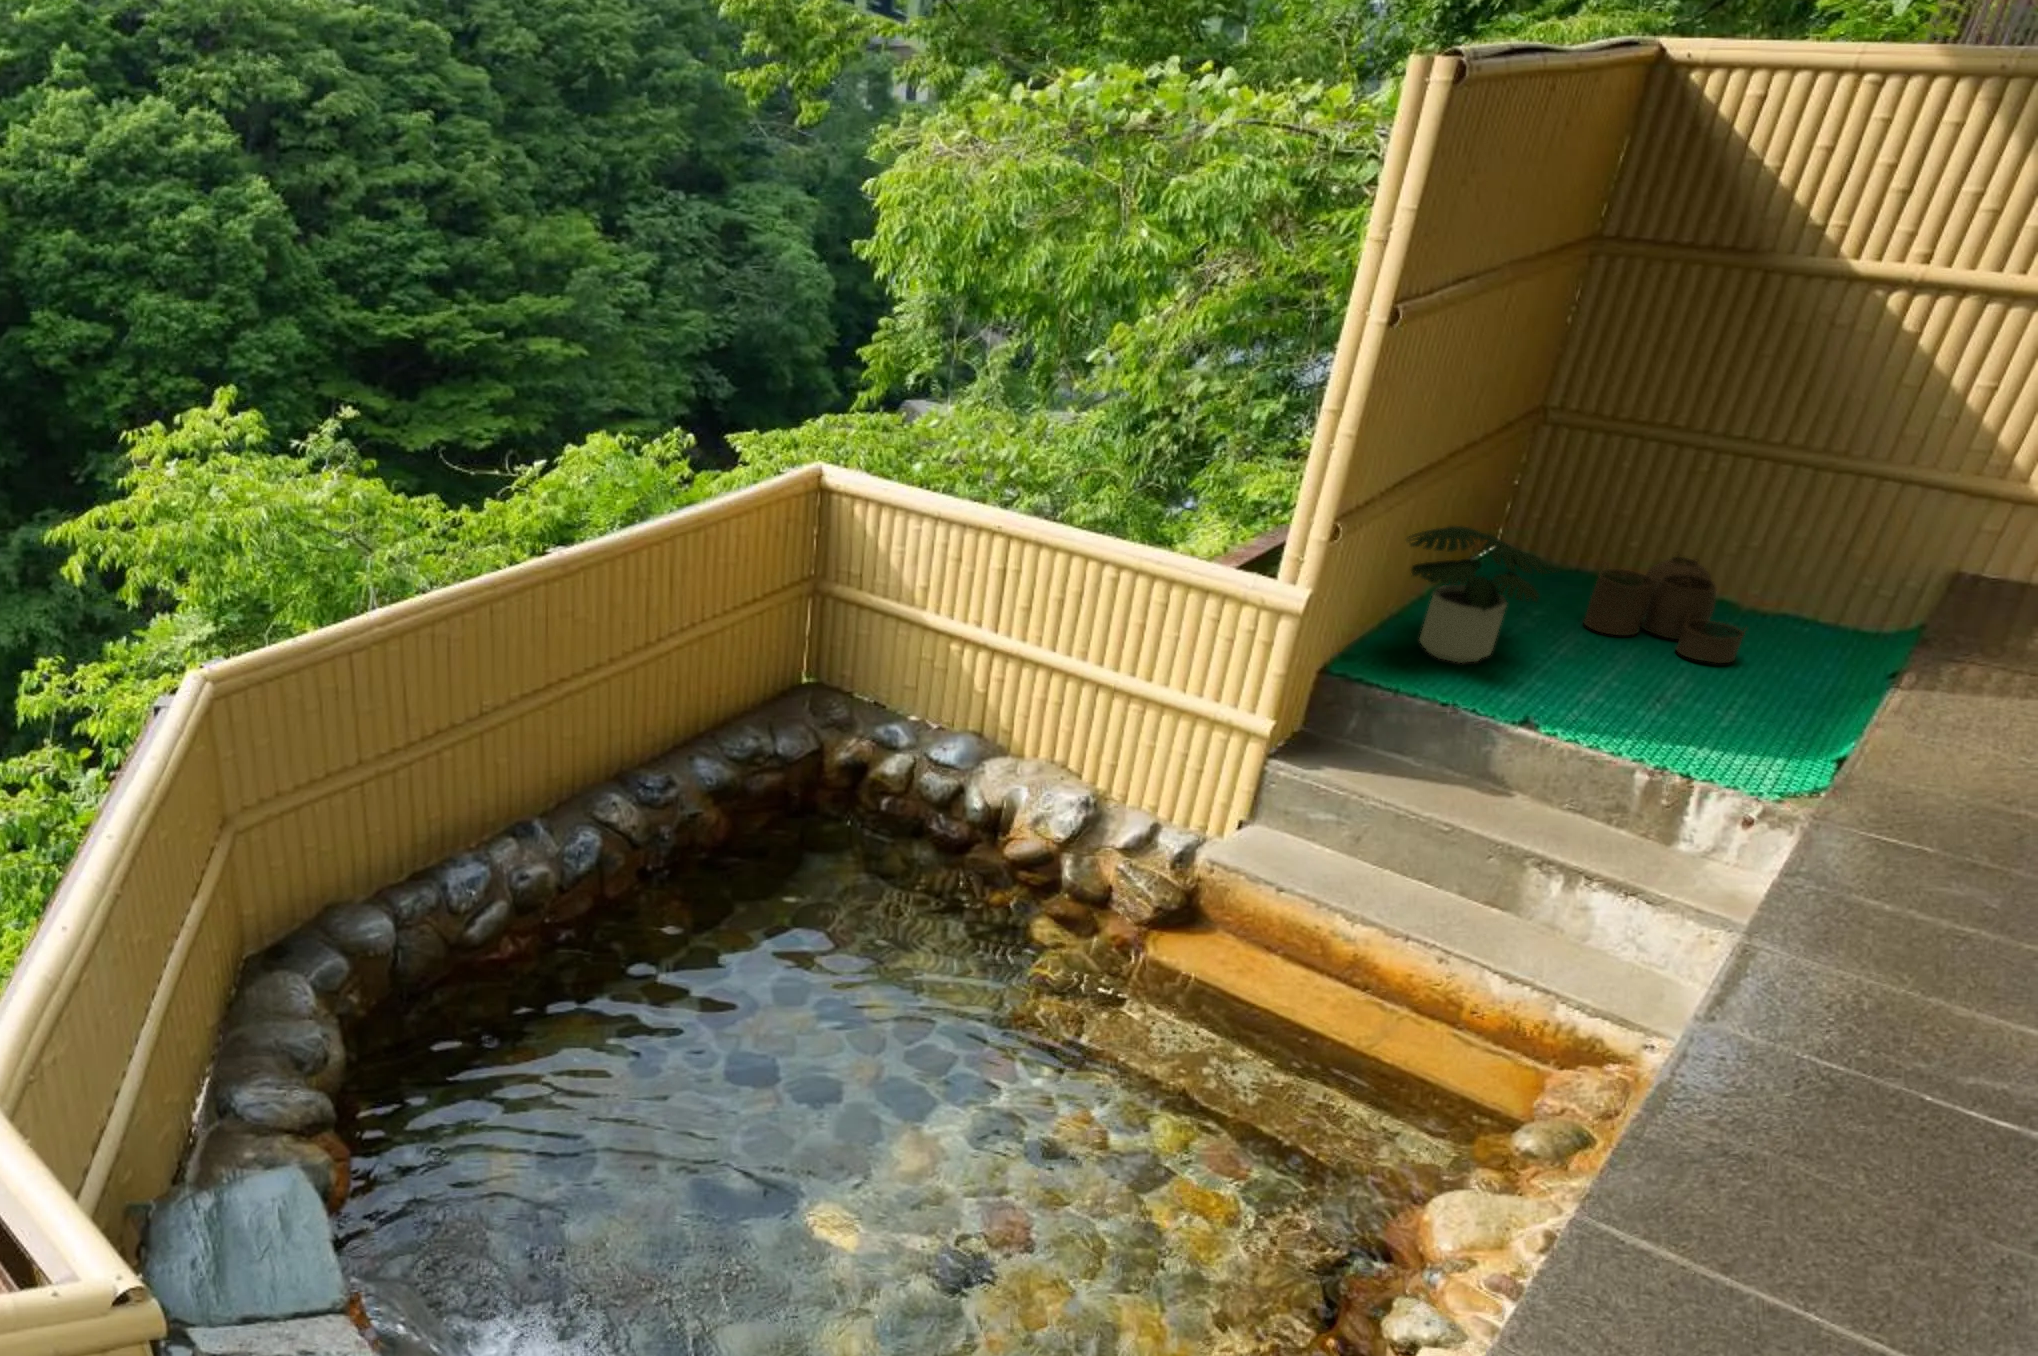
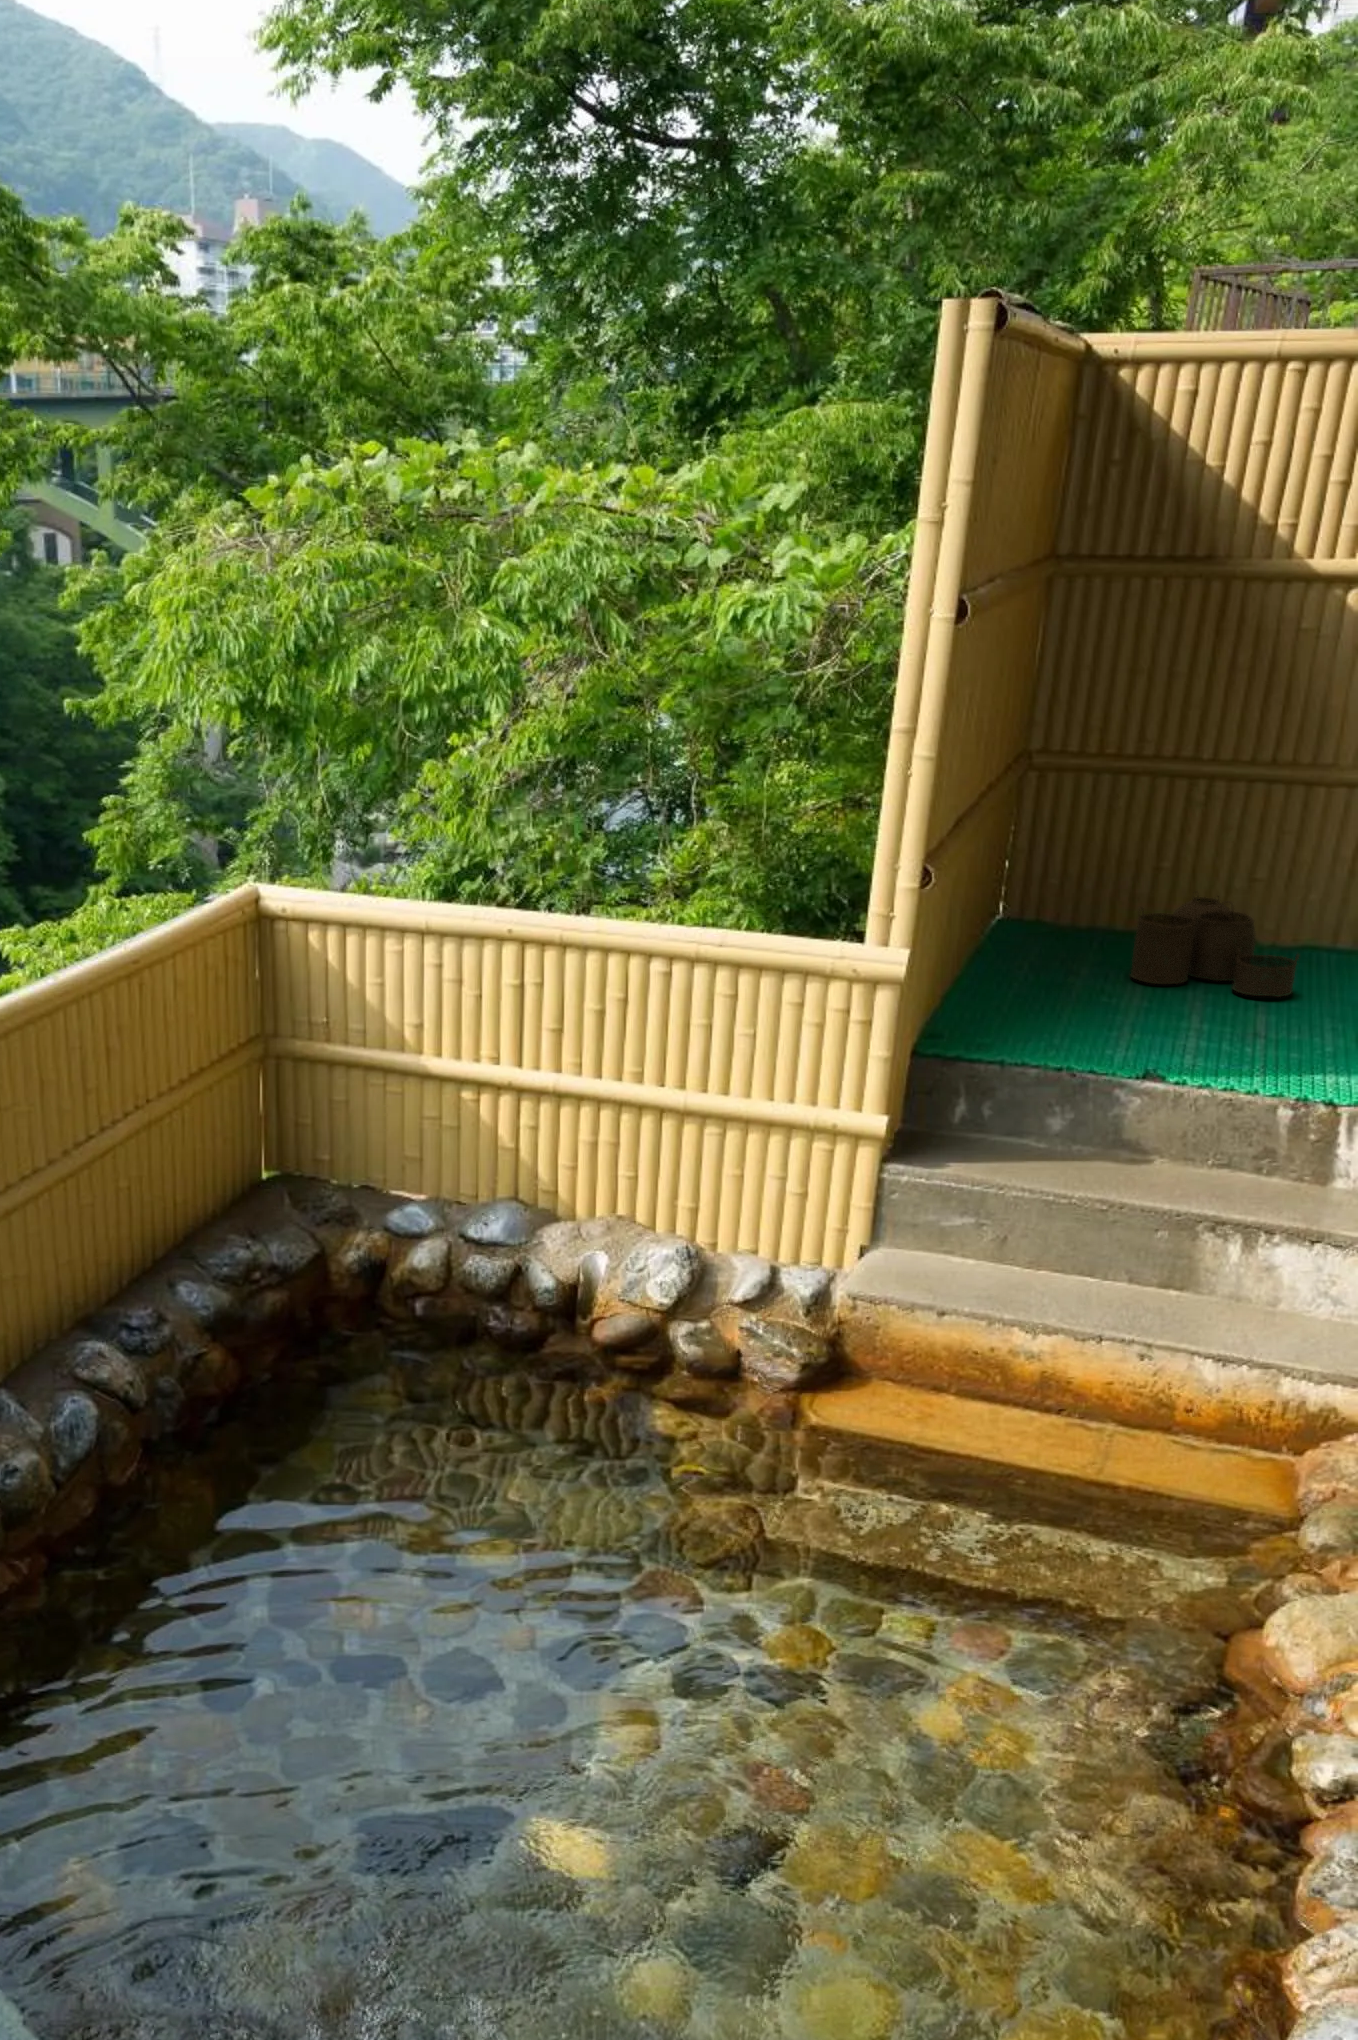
potted plant: present [1407,526,1557,663] -> none [961,874,1123,1029]

